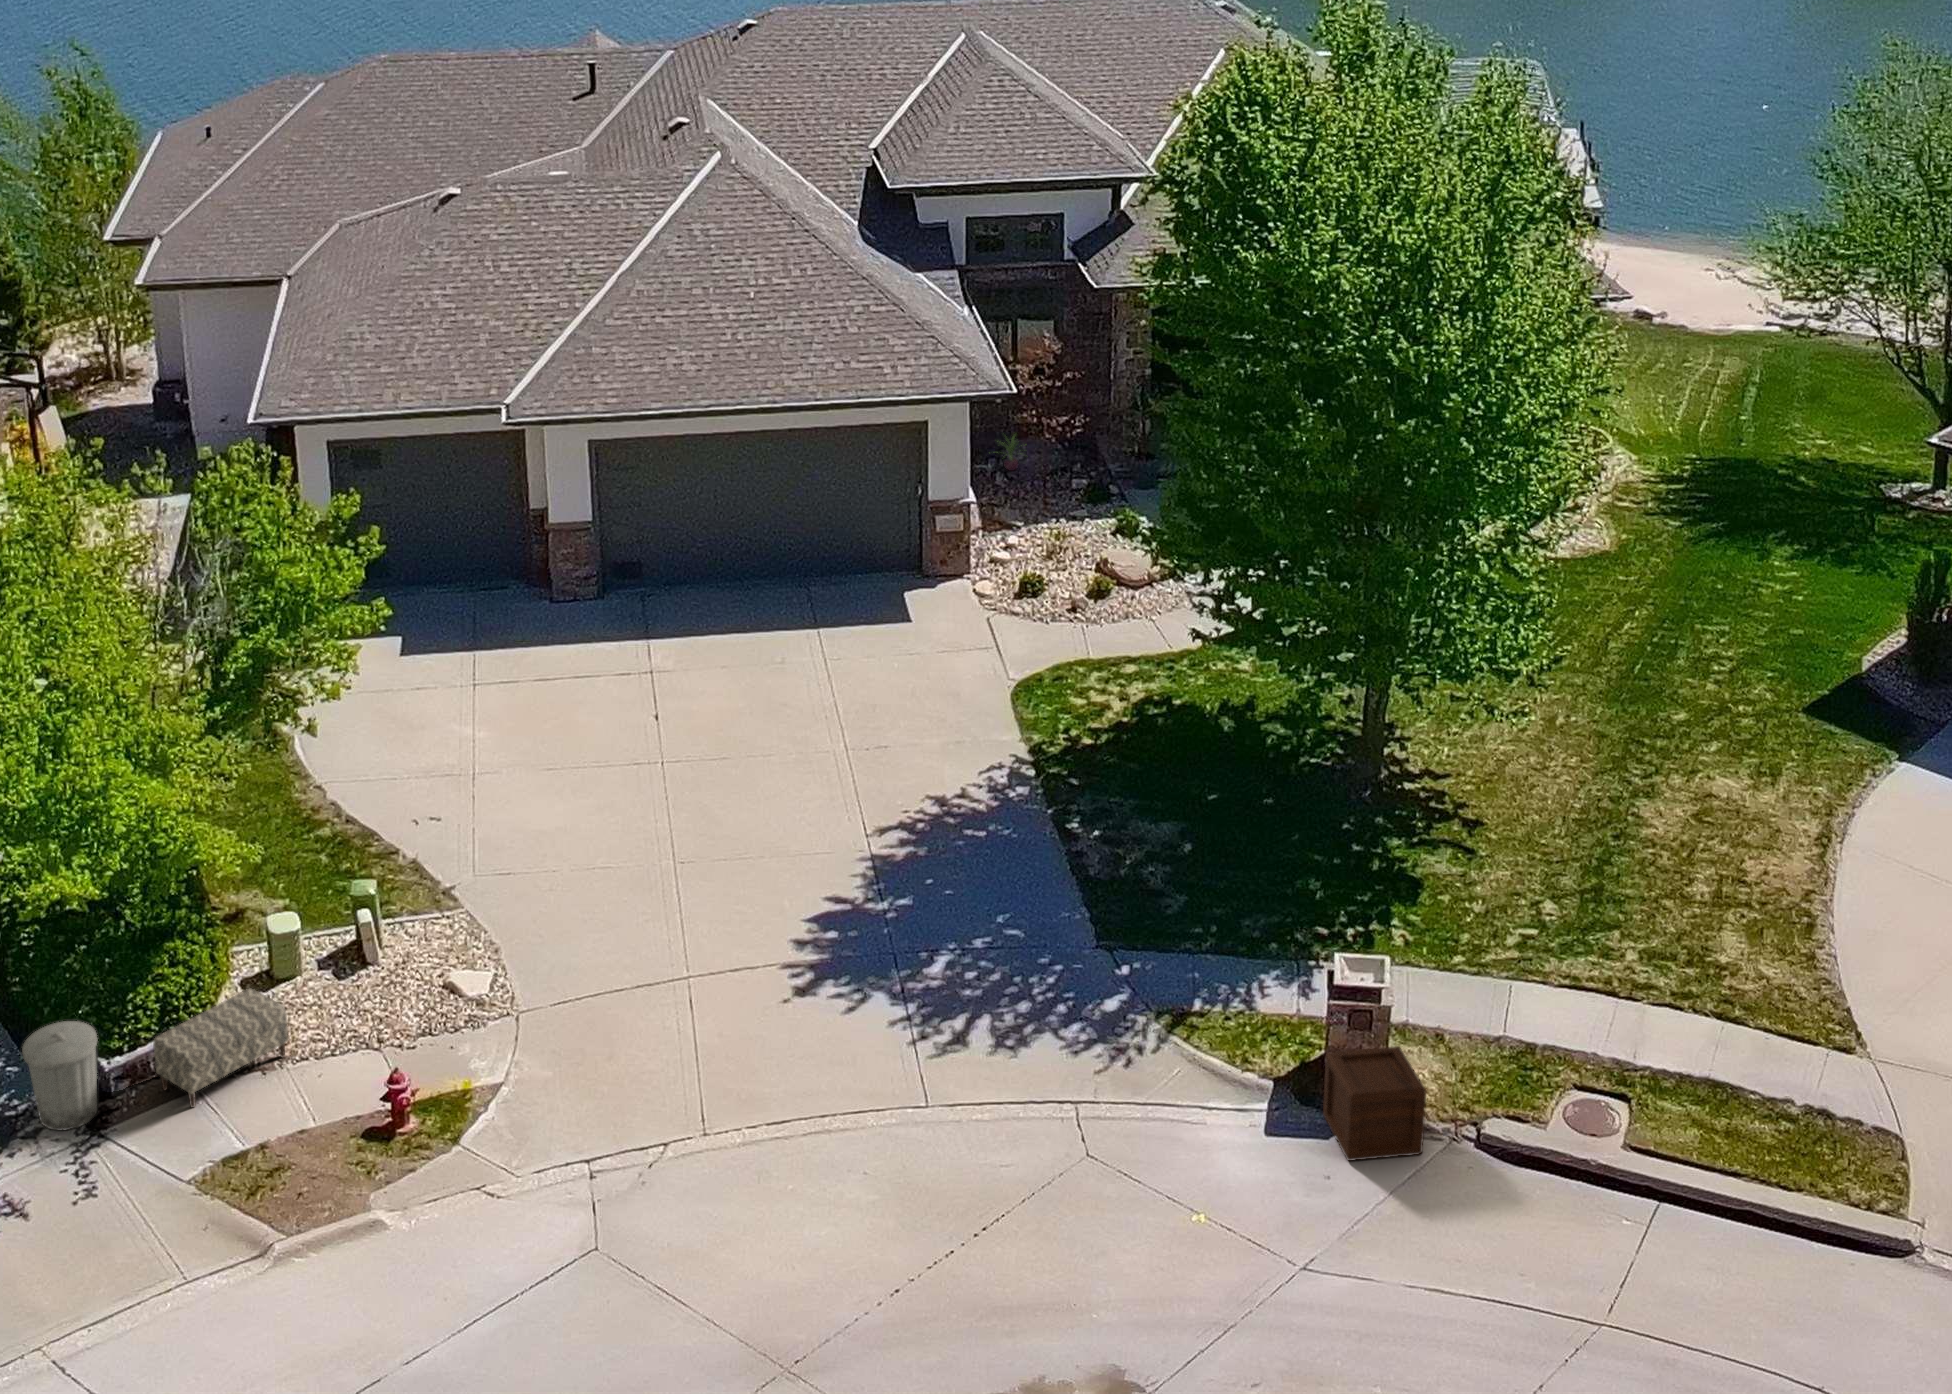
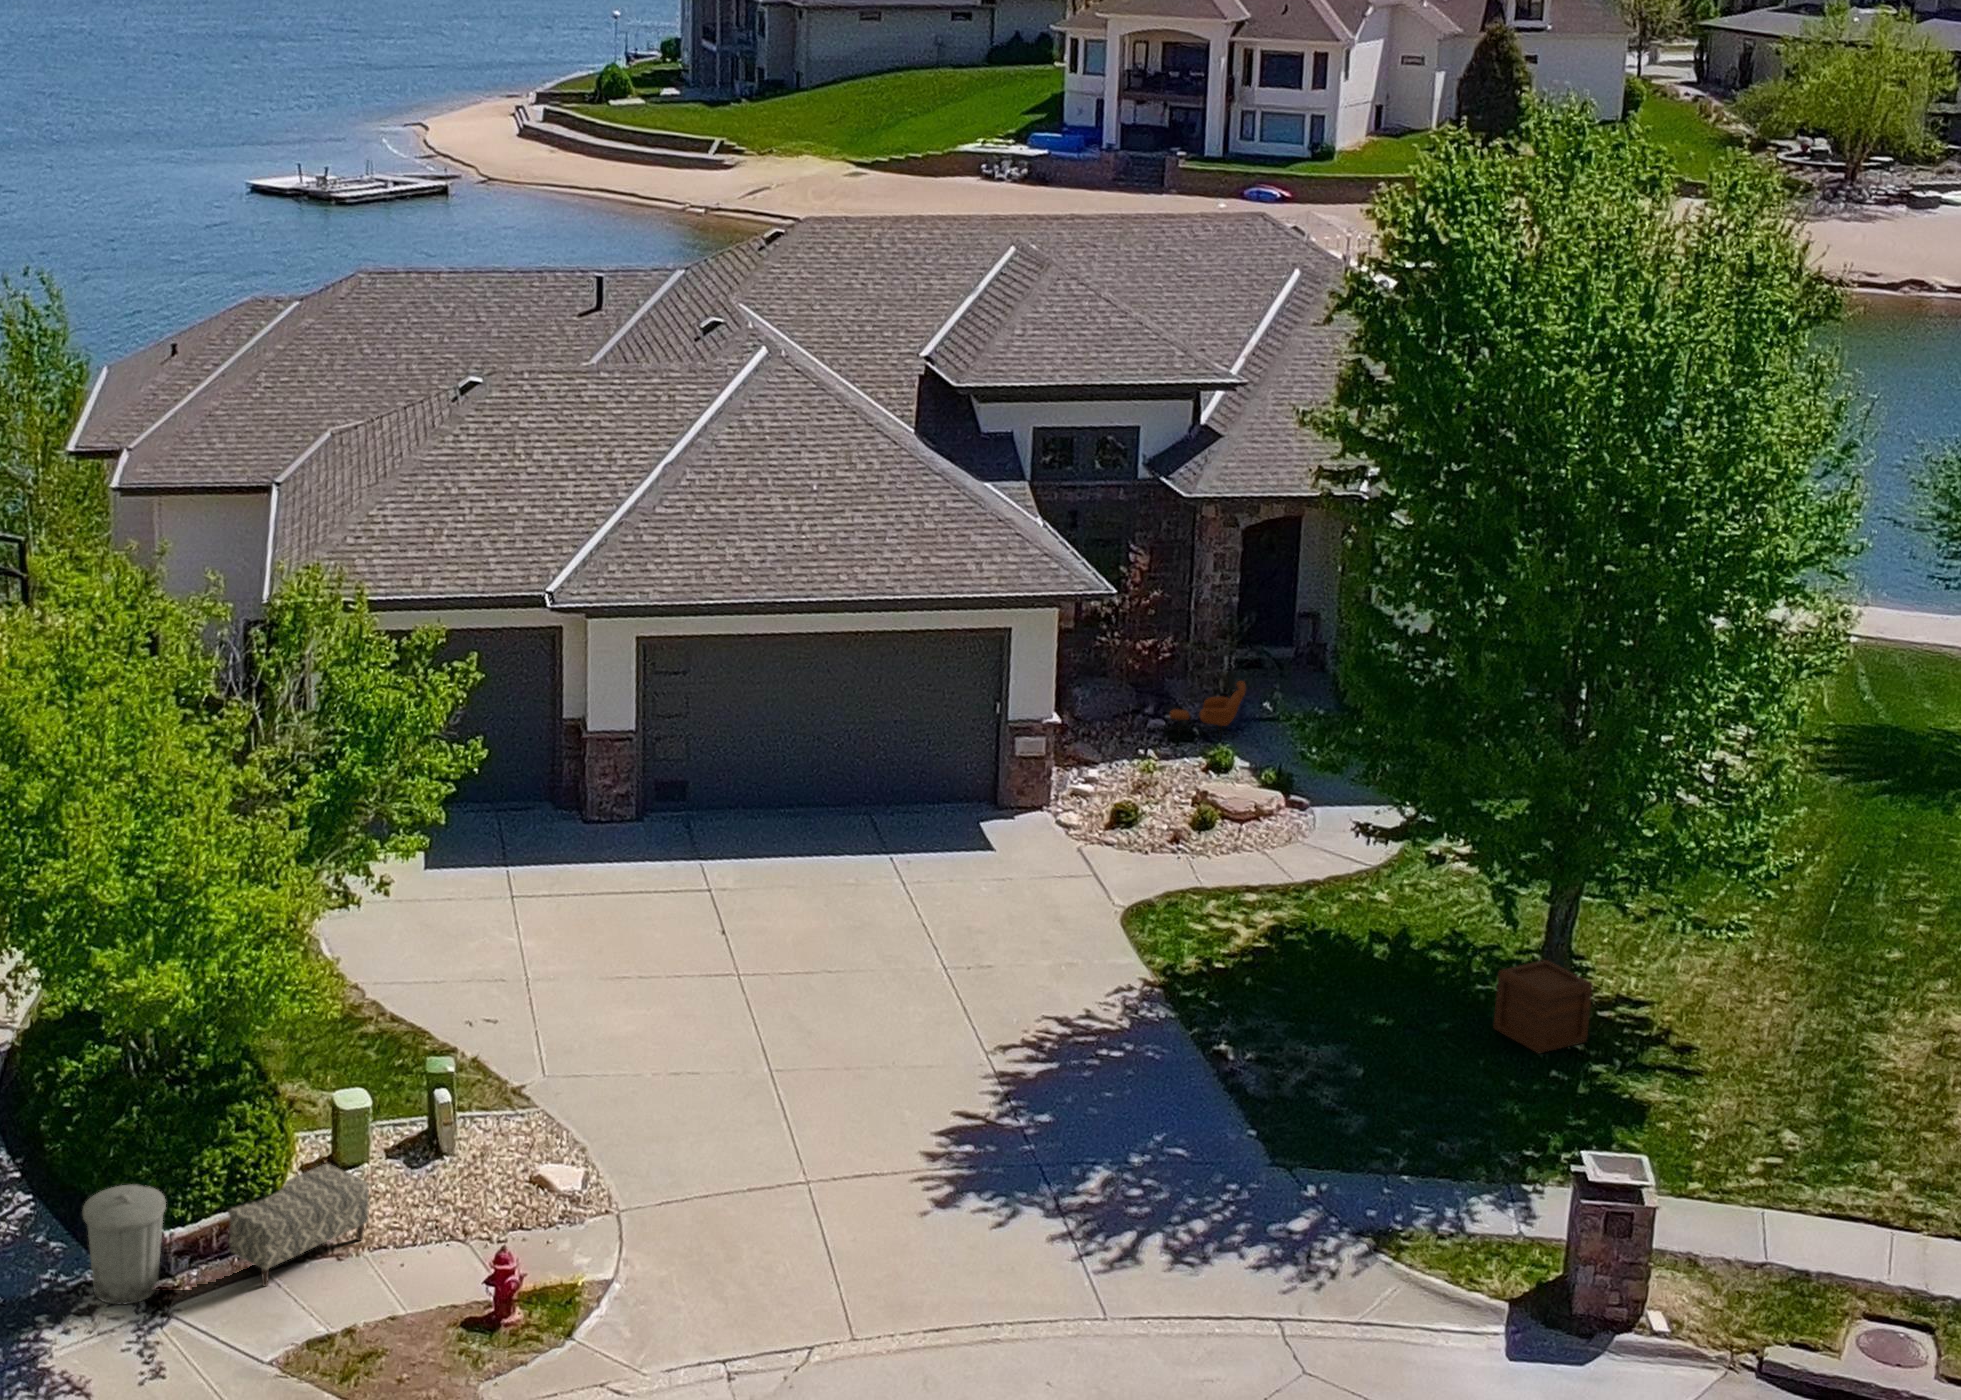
decorative plant: present [1002,436,1026,471] -> none [1065,668,1111,710]
lounge chair: none [1077,441,1152,499] -> present [1170,681,1245,737]
wooden crate: present [1323,1046,1426,1161] -> present [1493,960,1593,1053]

